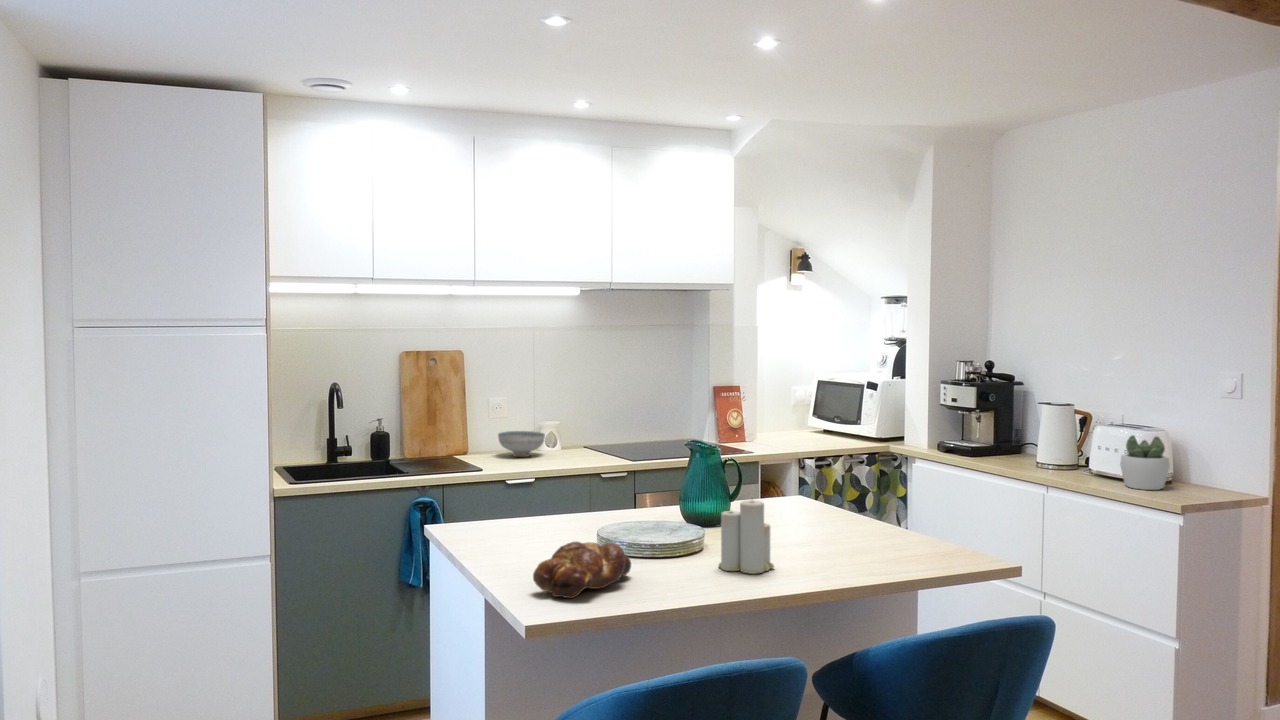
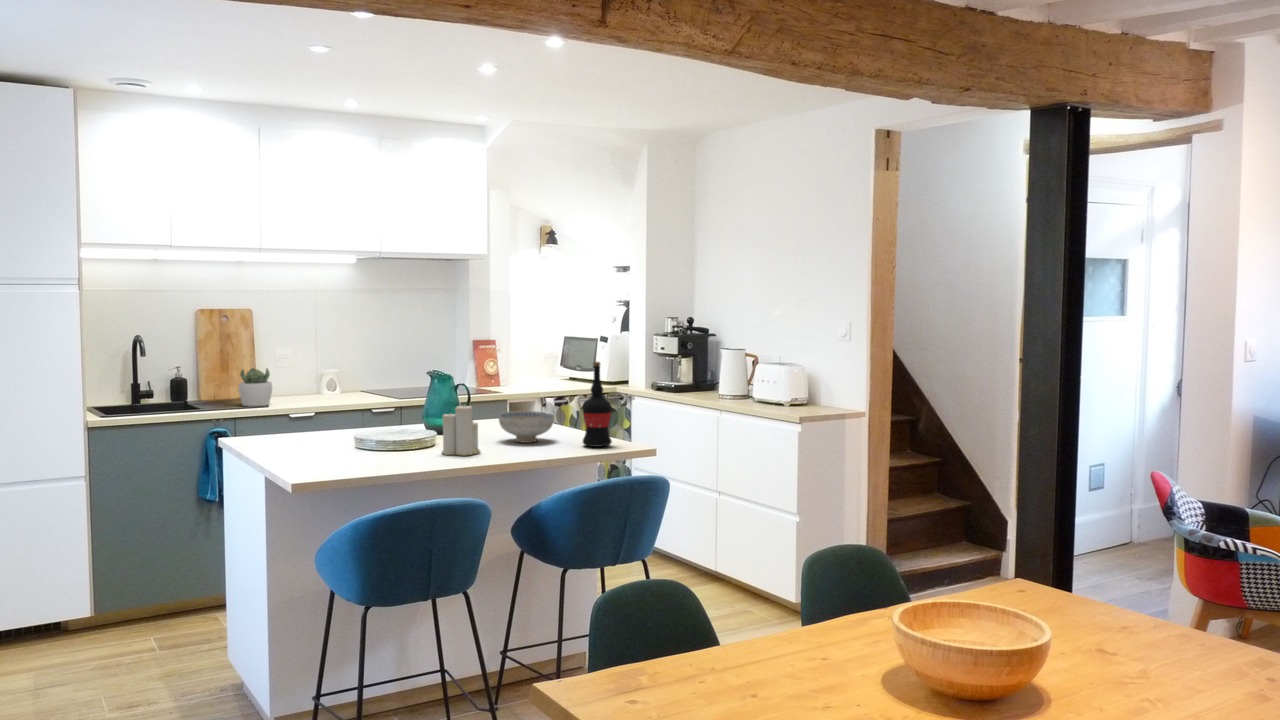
ceramic bowl: present [498,431,545,457] -> present [498,411,554,443]
succulent plant: present [1120,435,1170,490] -> present [239,368,272,407]
wine bottle: none [914,436,960,561] -> present [583,362,612,447]
bread loaf: present [533,542,631,598] -> none [304,434,377,470]

